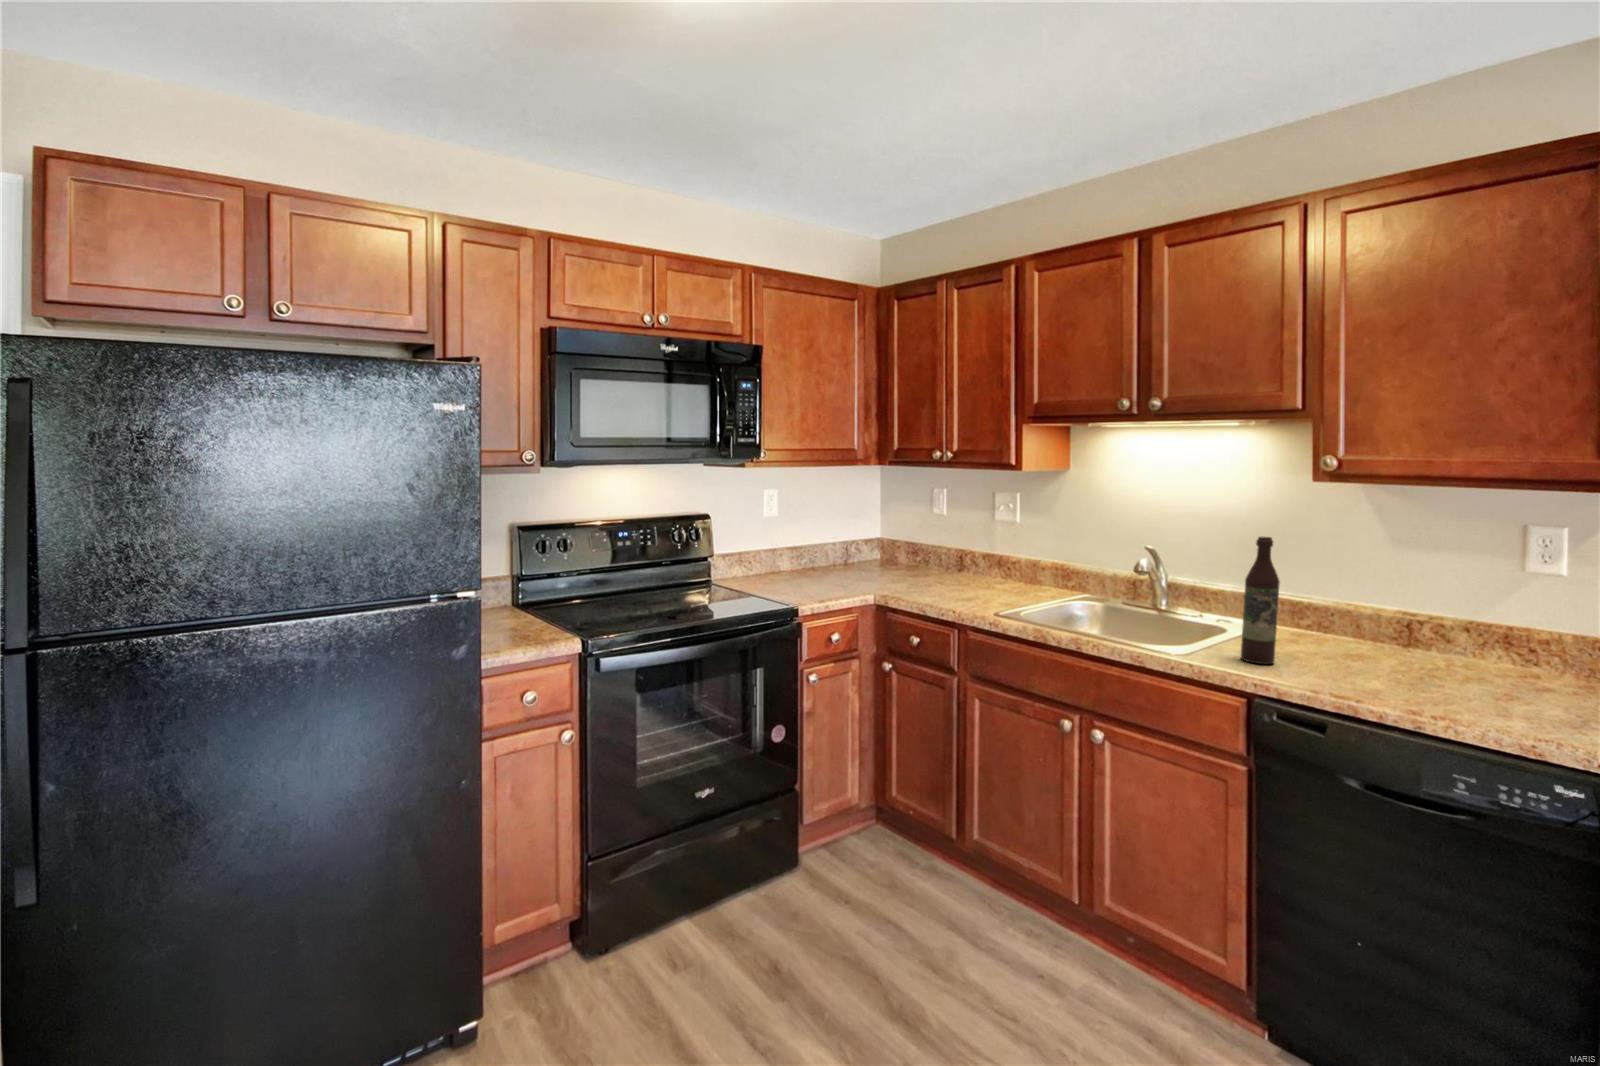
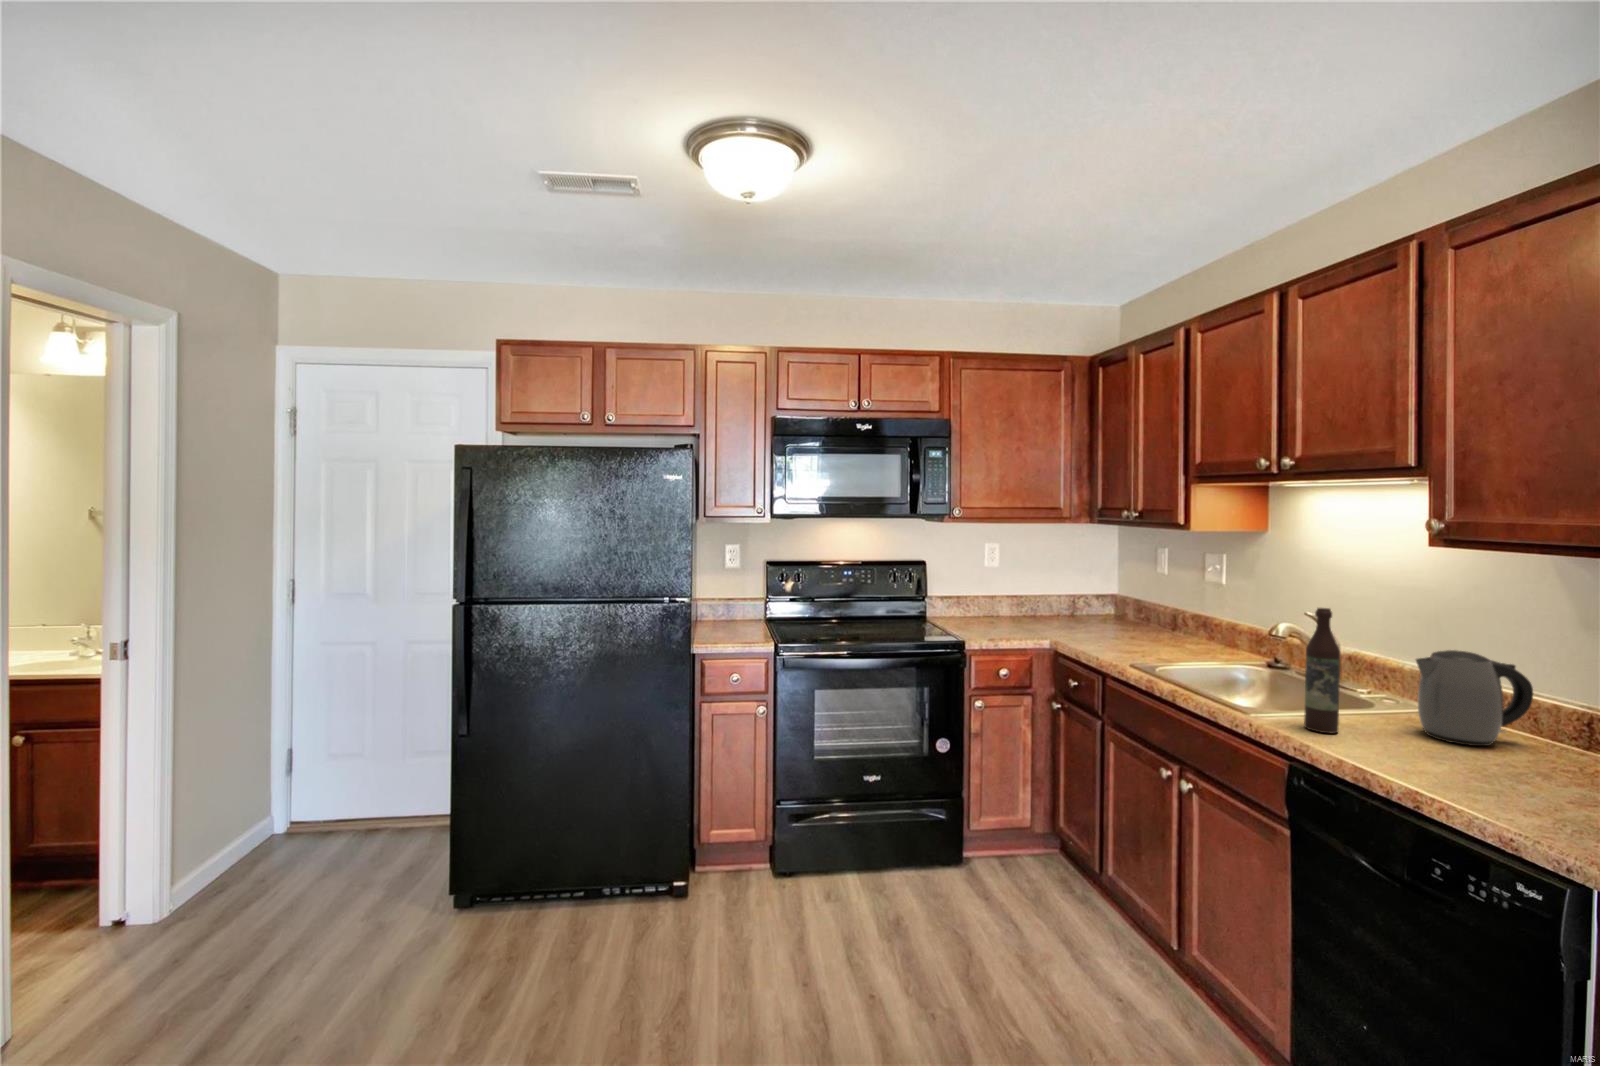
kettle: none [1298,570,1379,656] -> present [1416,650,1533,746]

